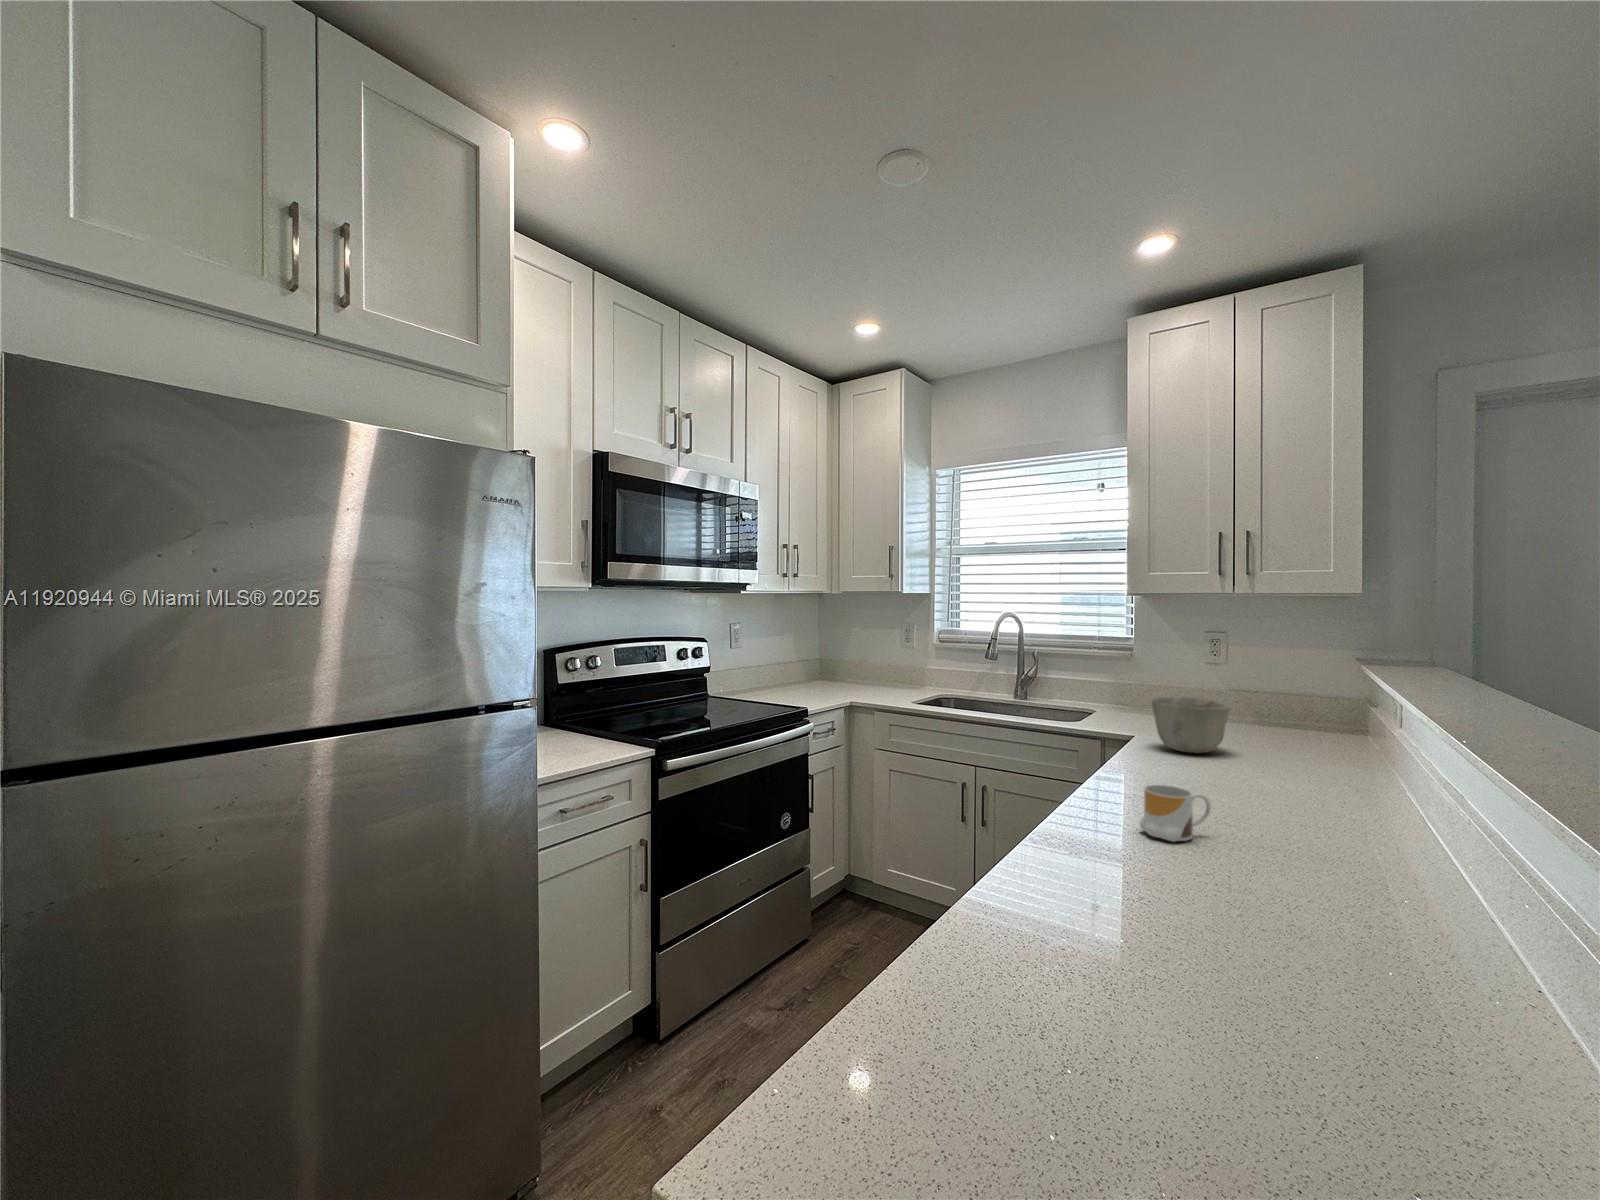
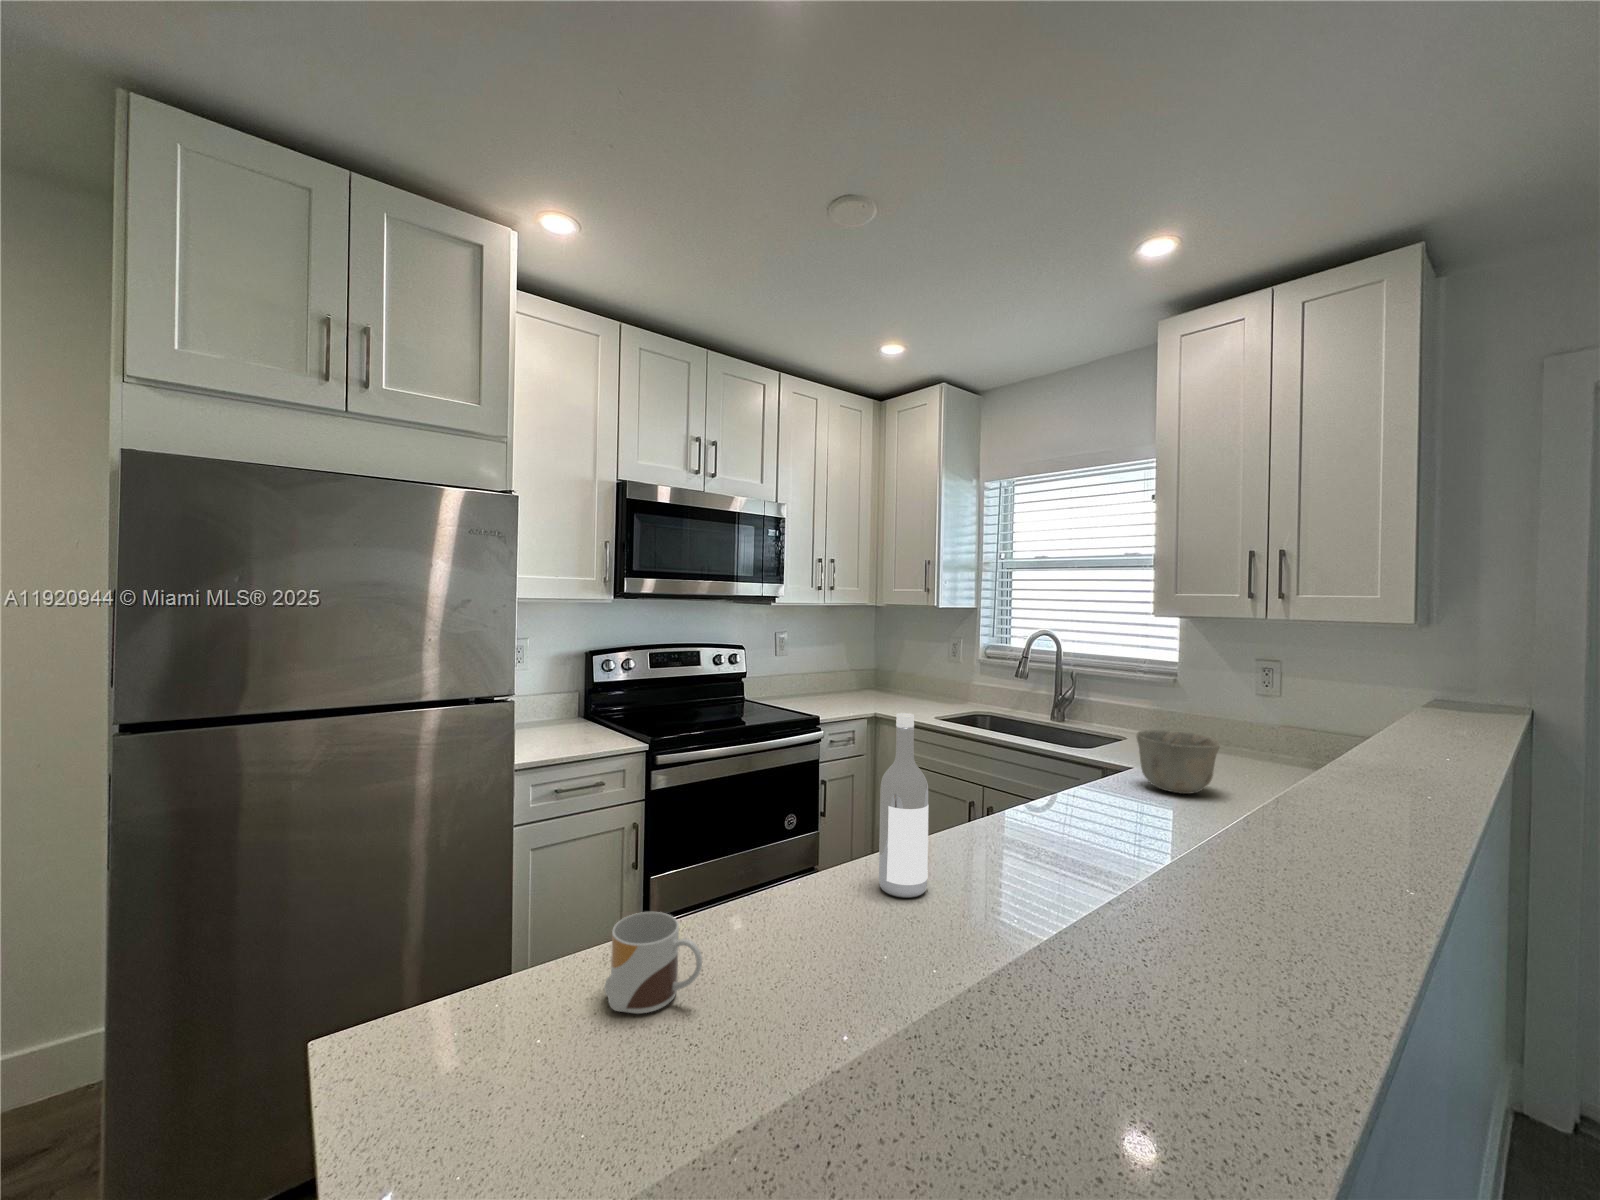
wine bottle: none [1072,684,1128,878] -> present [879,713,928,898]
mug: present [1140,785,1211,842] -> present [605,912,702,1014]

